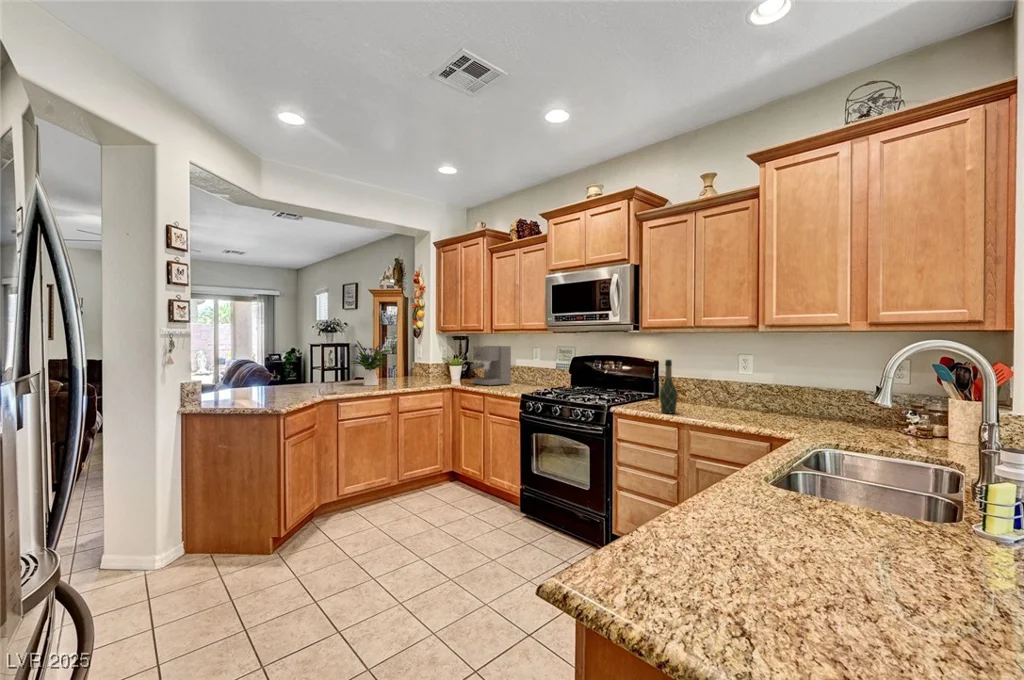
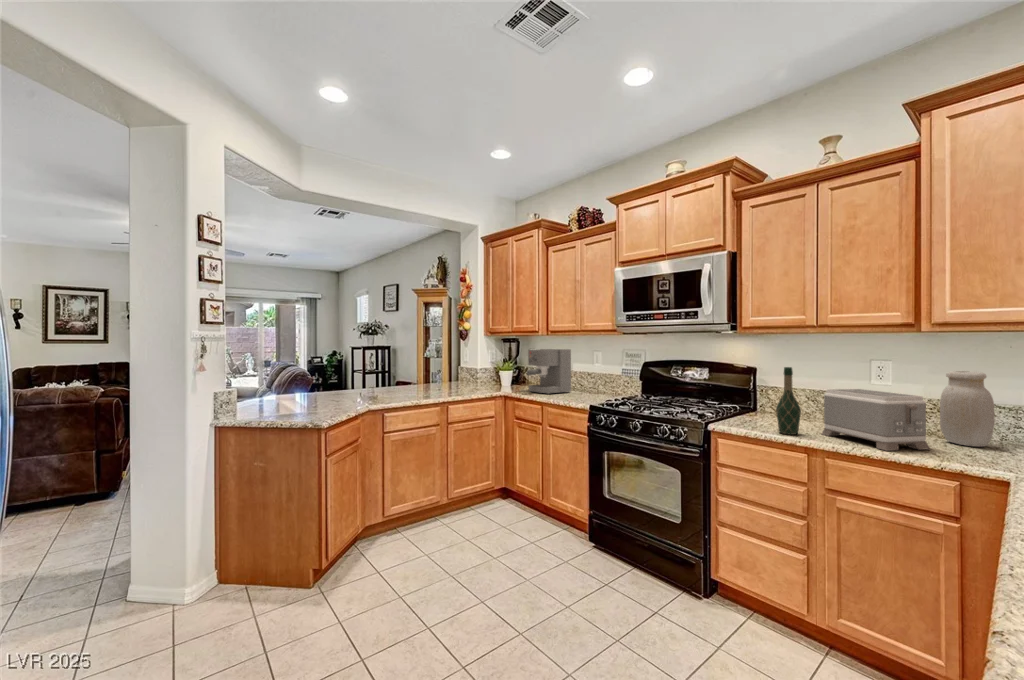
flower arrangement: present [351,341,391,386] -> none [392,343,439,393]
jar: none [778,362,812,420] -> present [940,371,995,447]
toaster: none [693,377,764,423] -> present [822,389,930,451]

